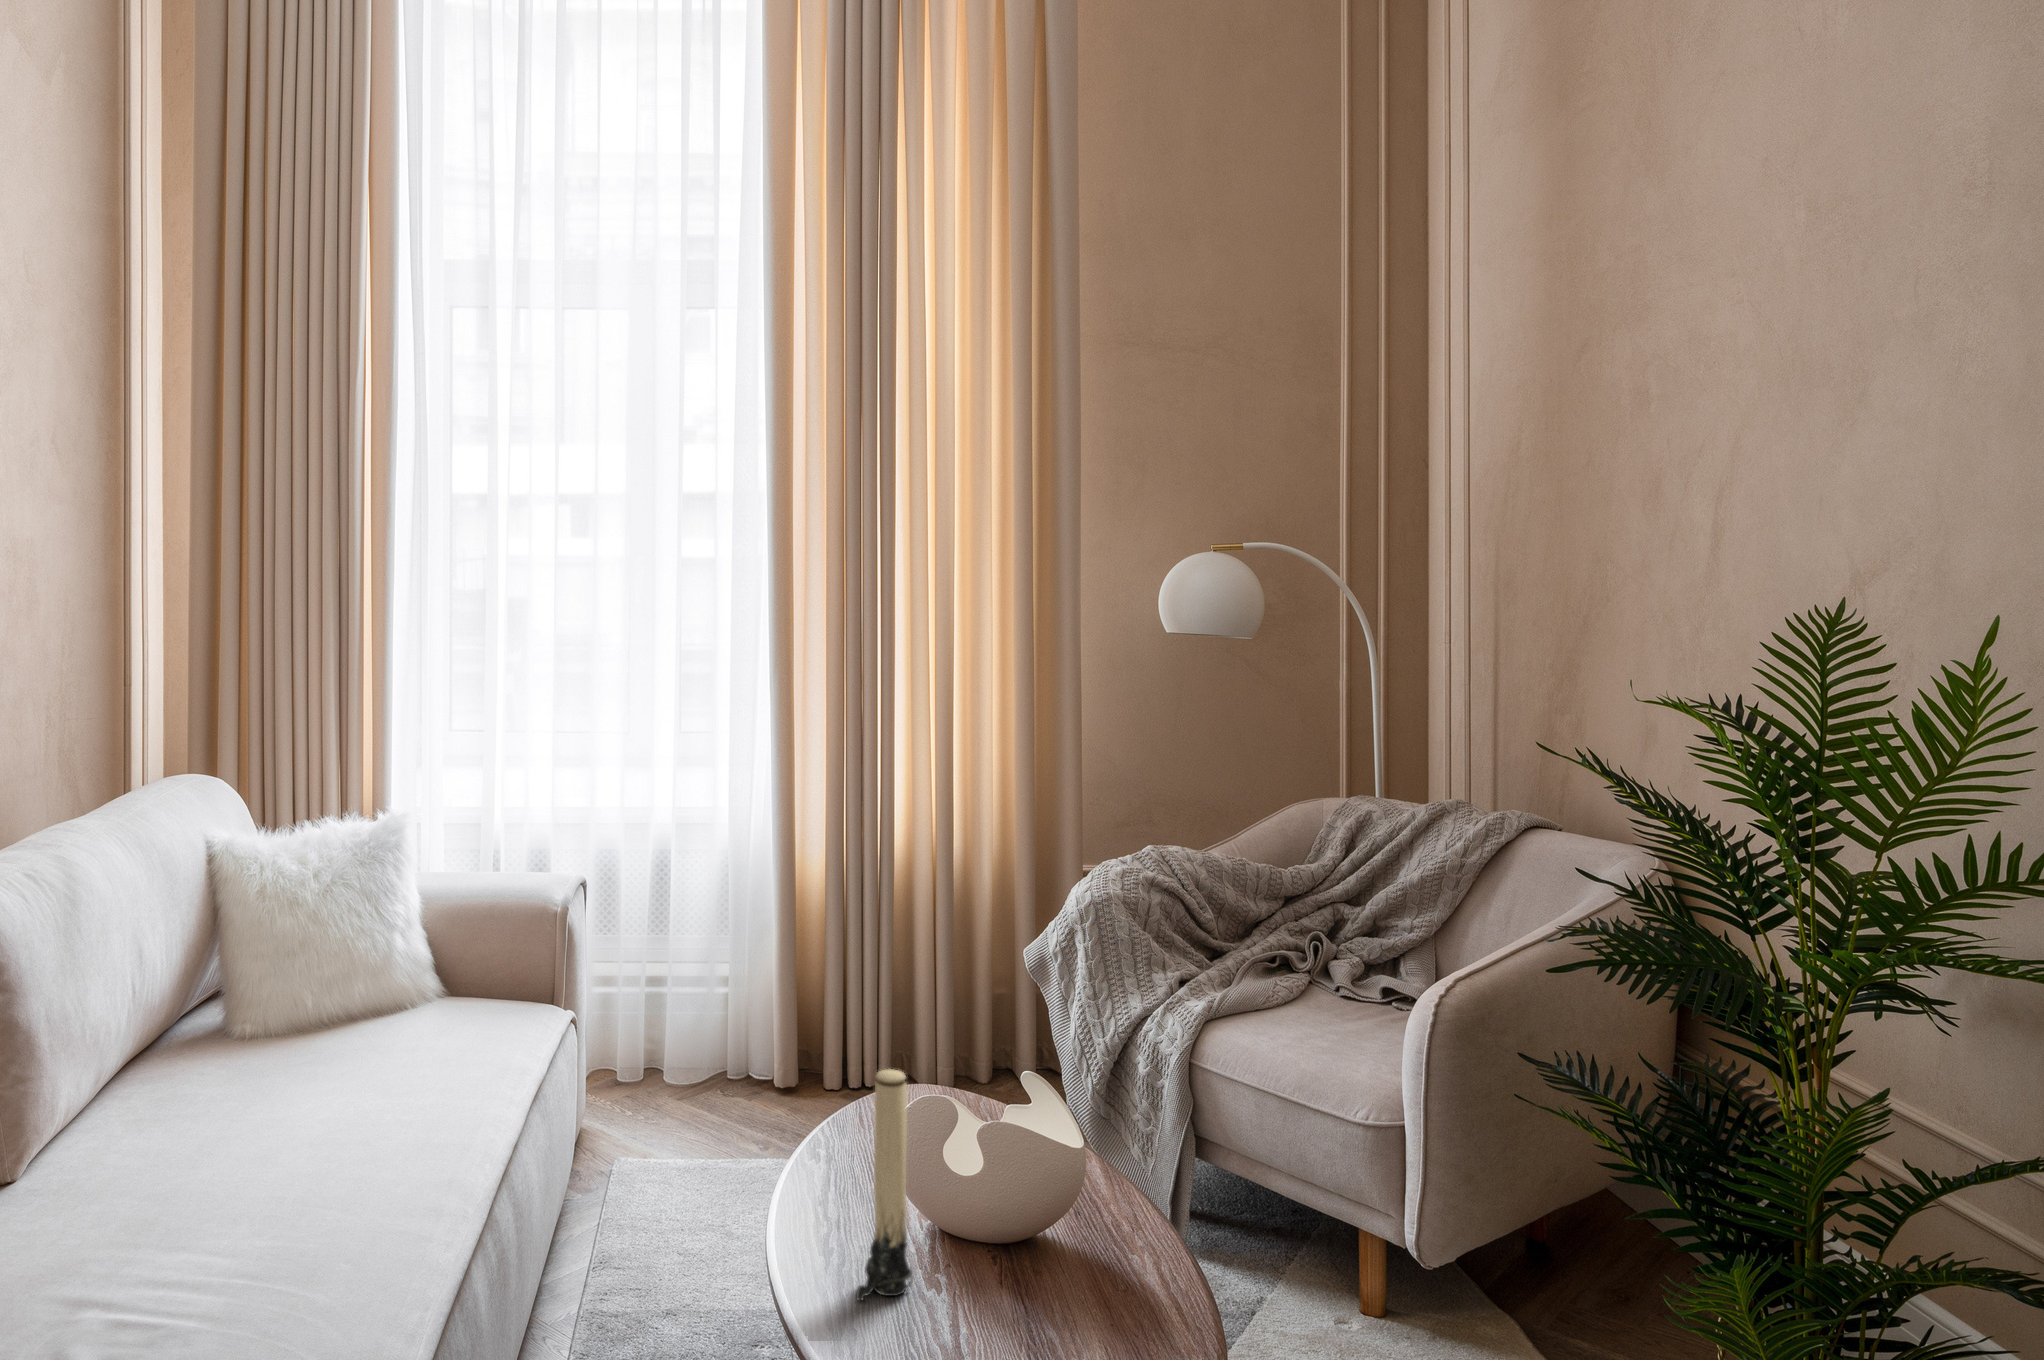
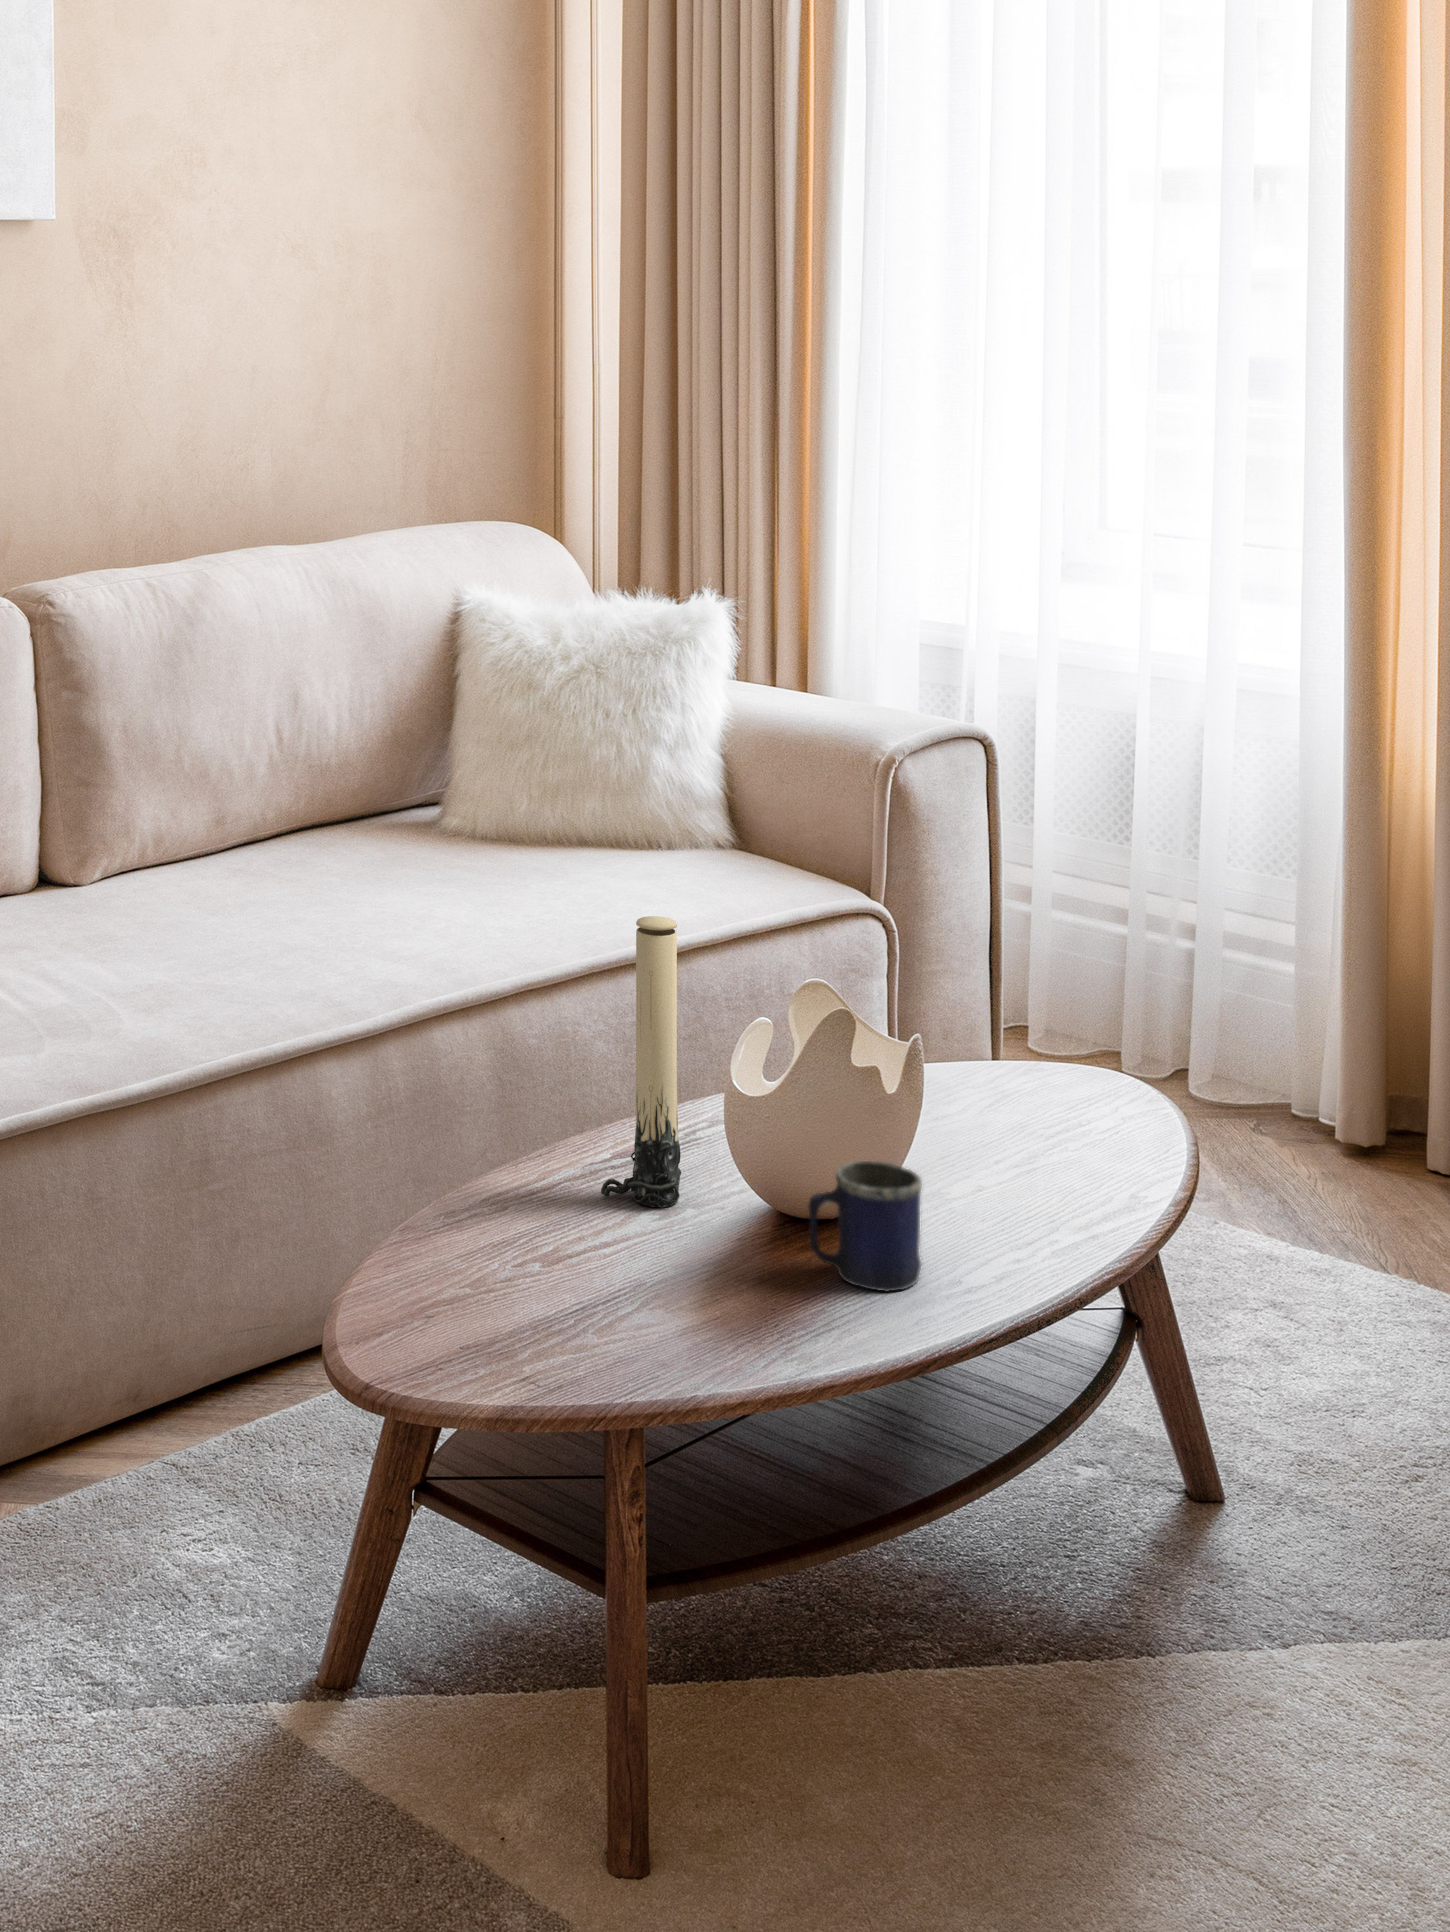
mug: none [1062,1200,1122,1298] -> present [809,1161,922,1291]

